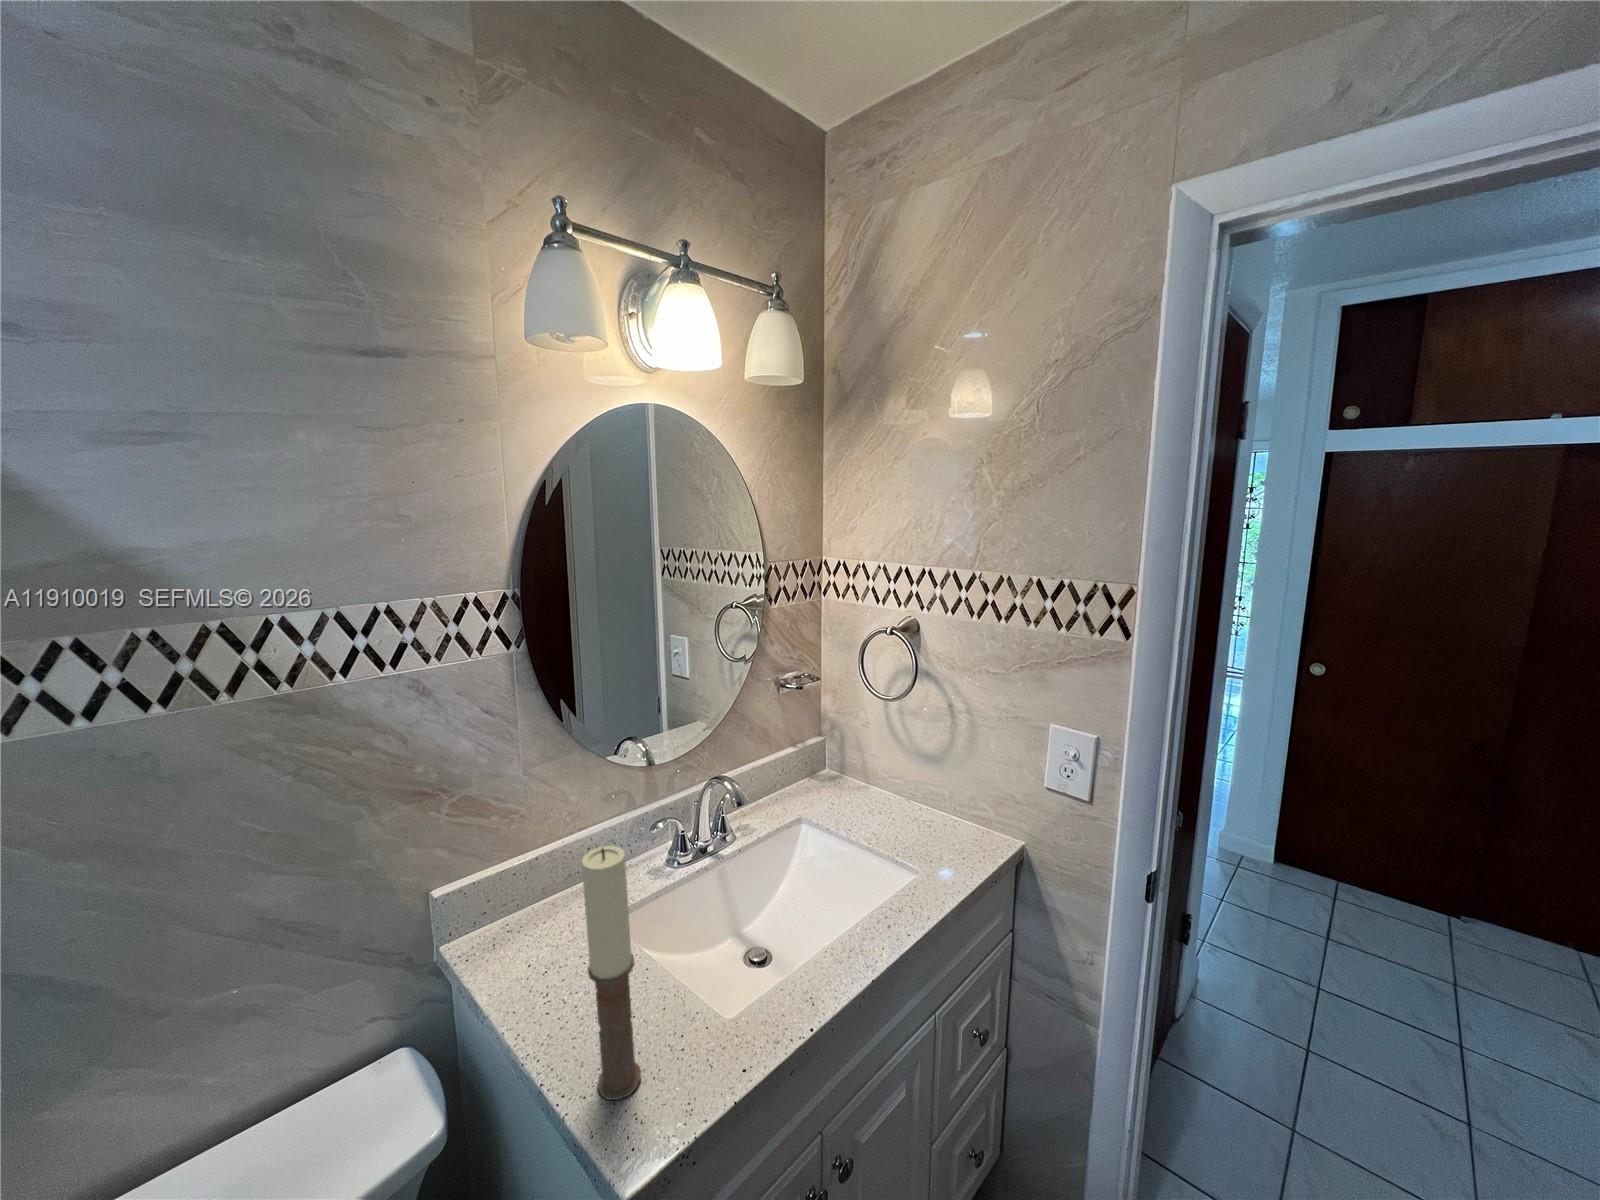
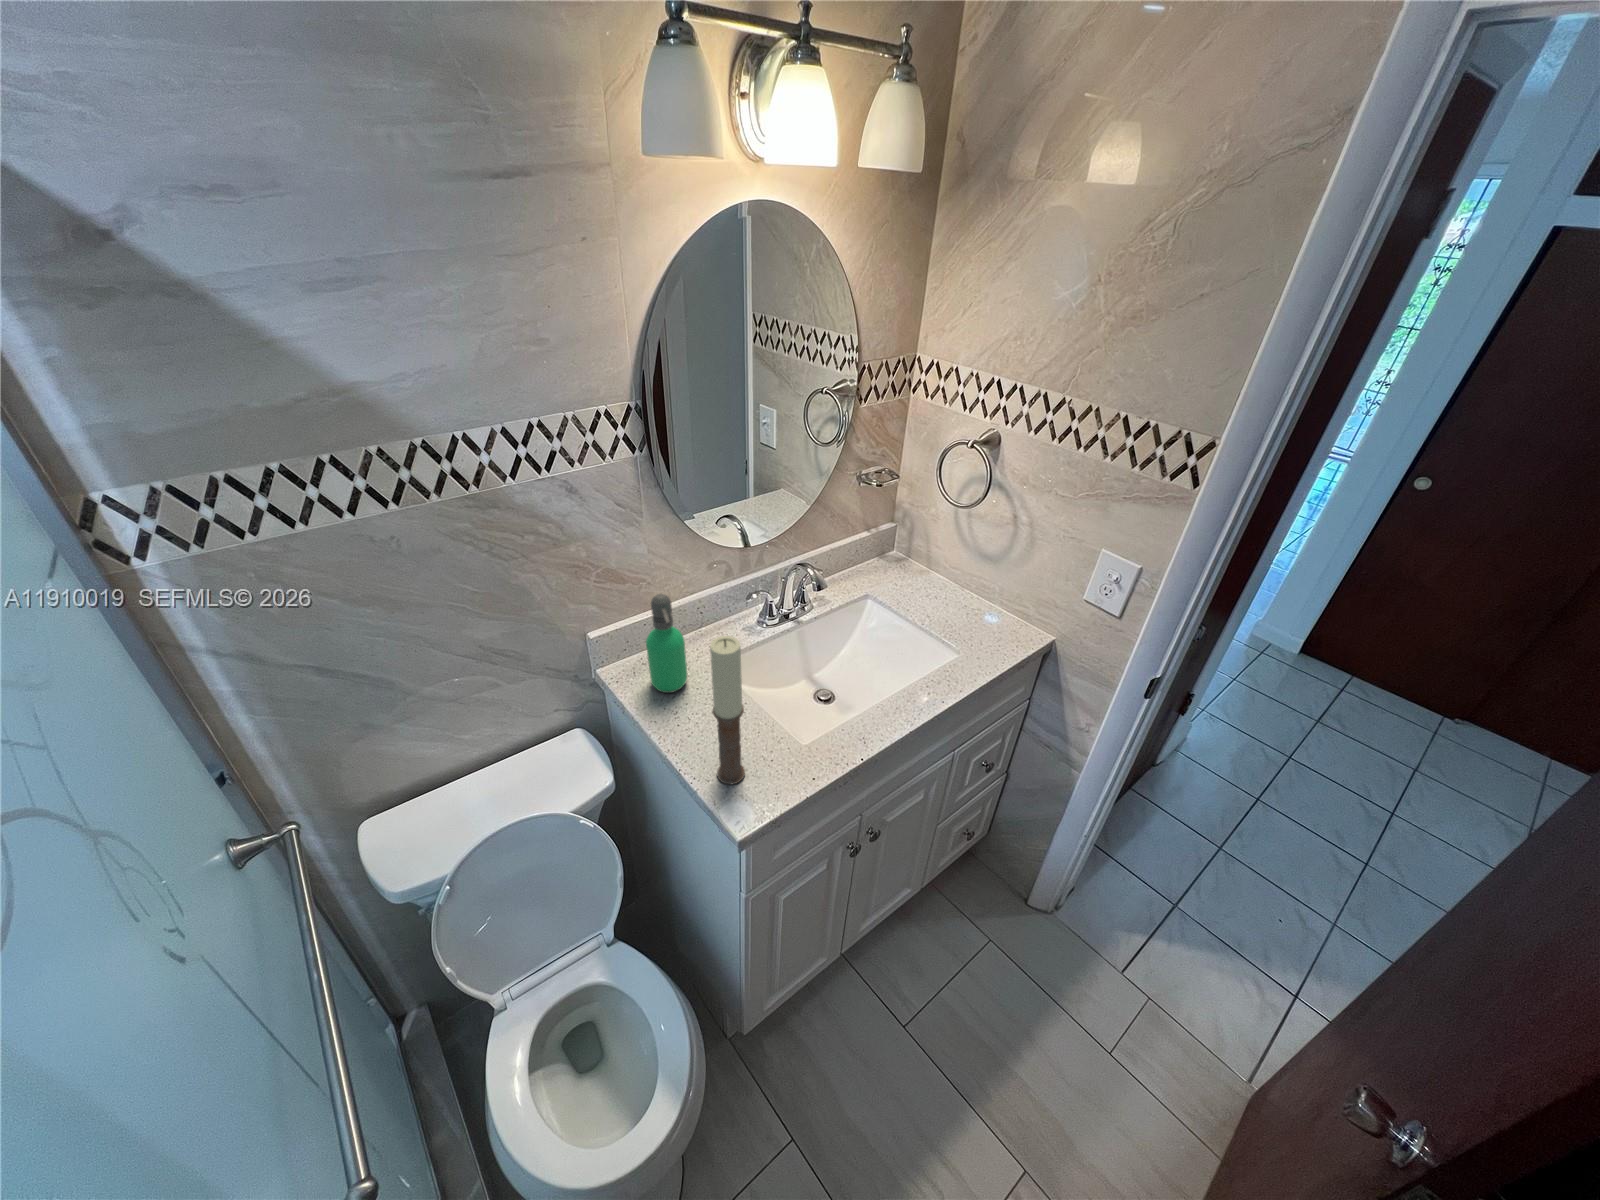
soap dispenser: none [510,818,569,967] -> present [646,594,687,693]

